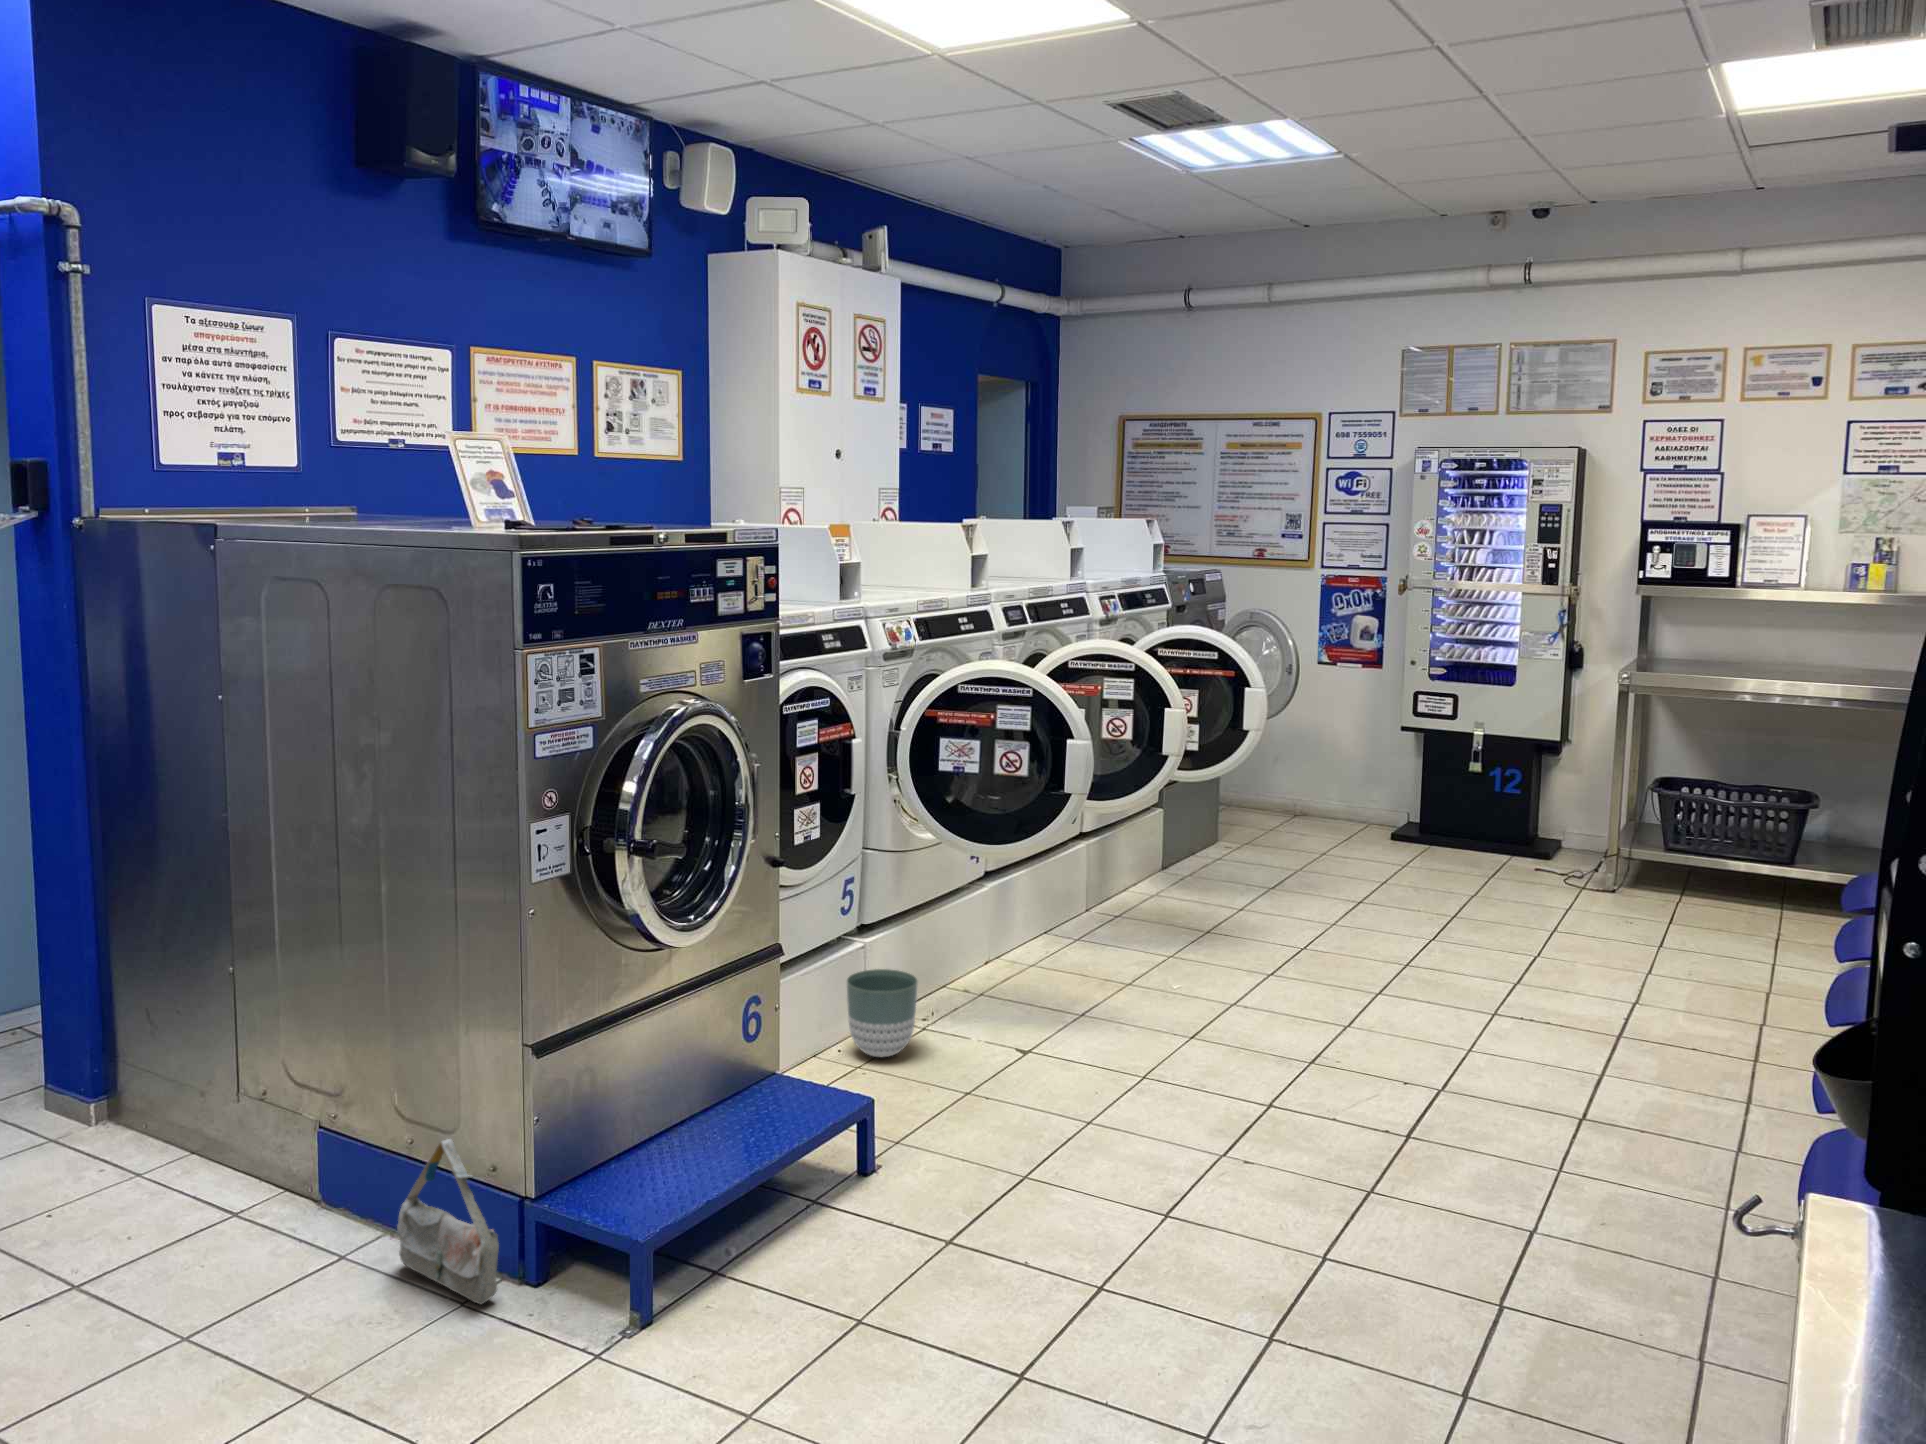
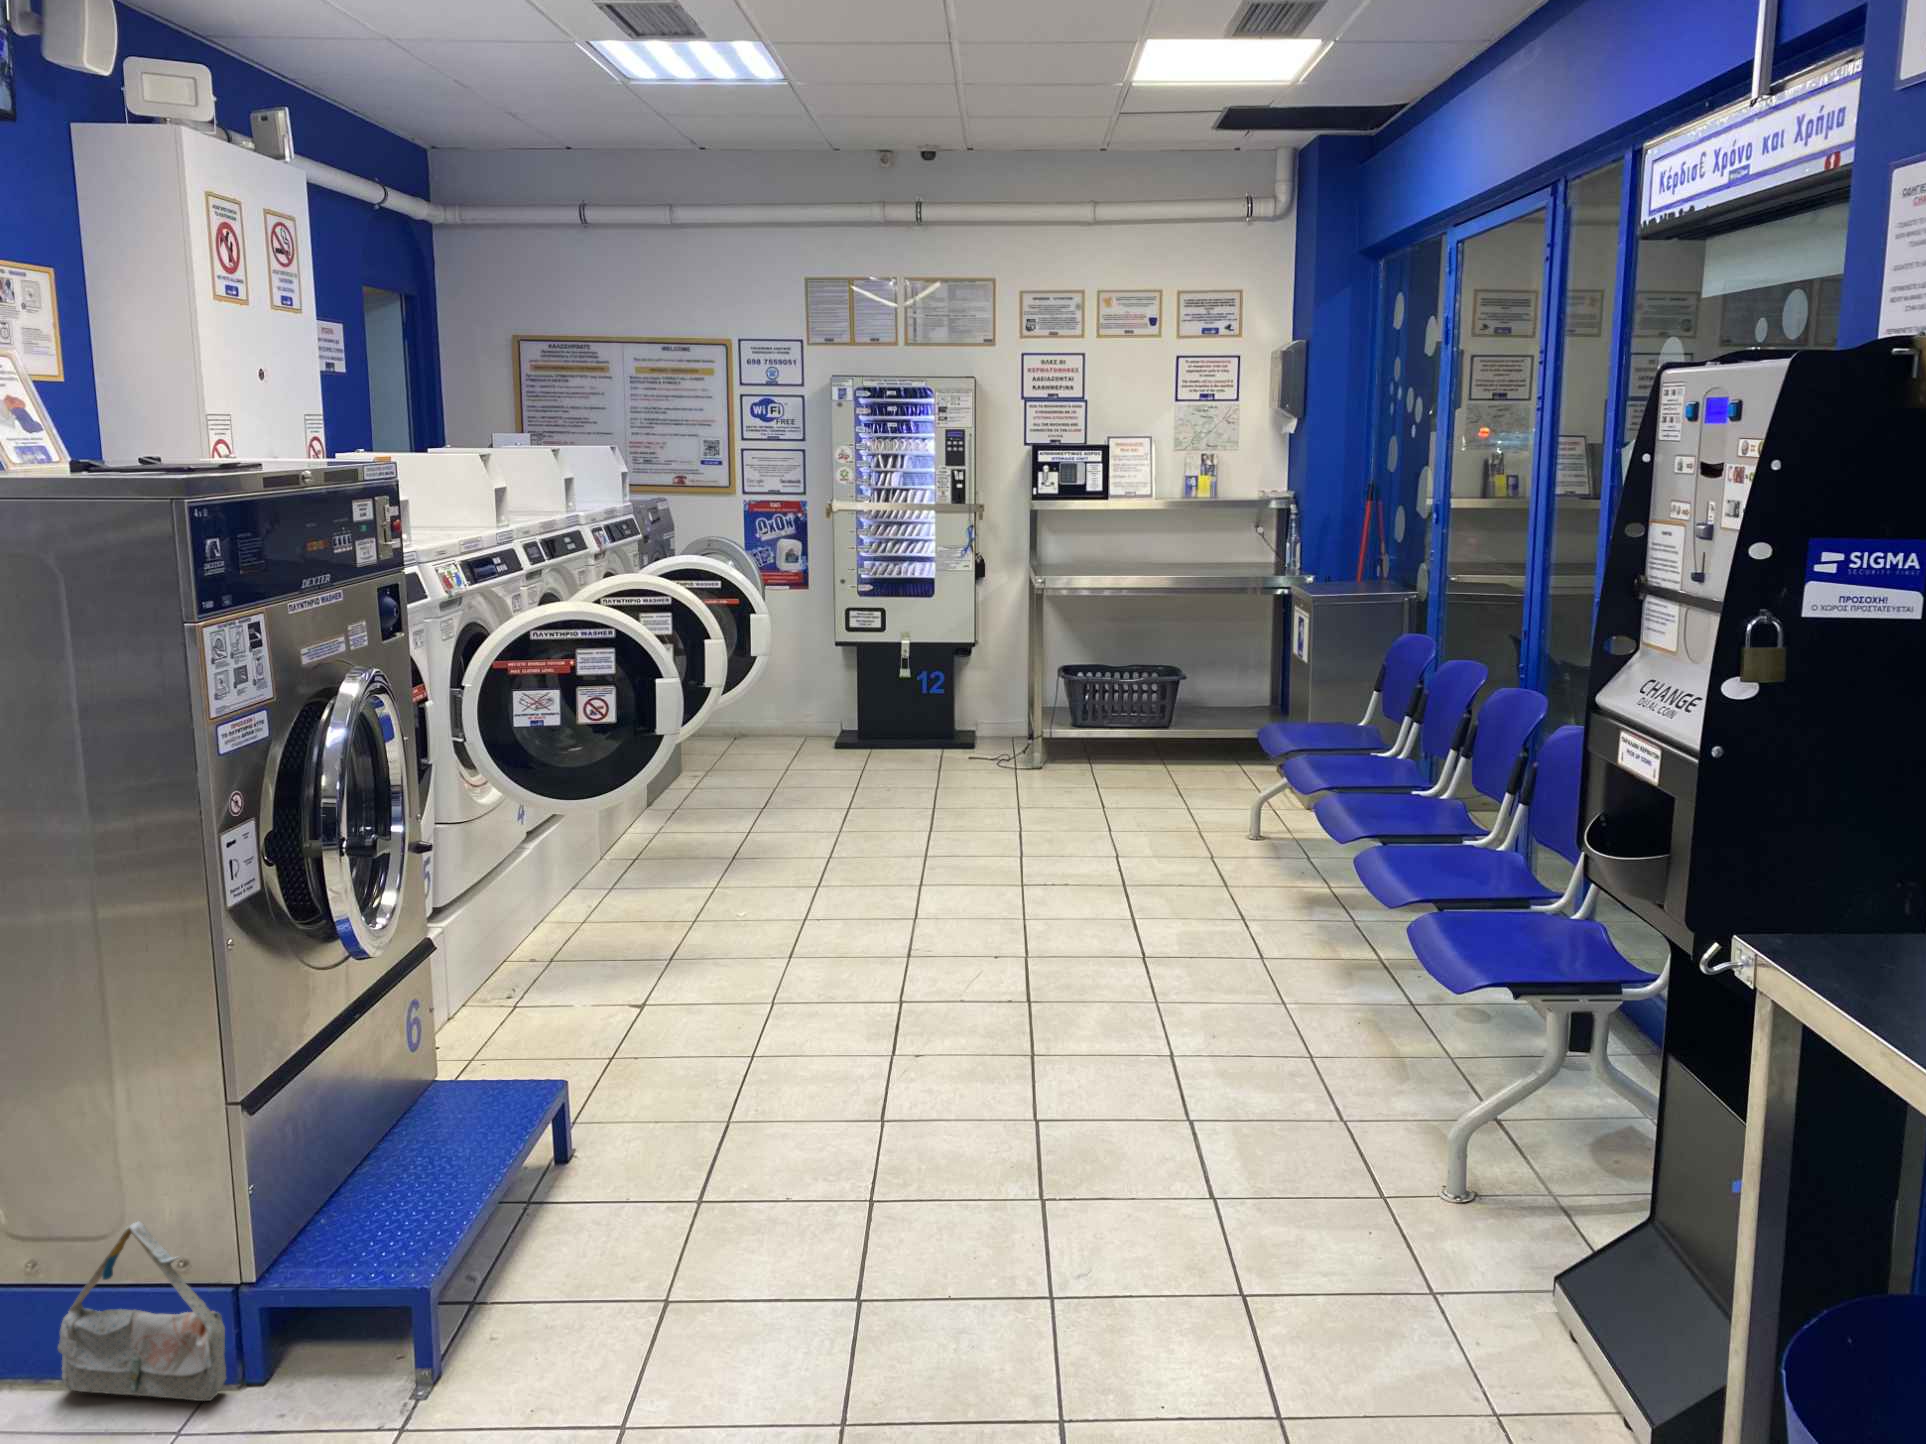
planter: present [847,969,918,1057] -> none [441,940,522,1035]

